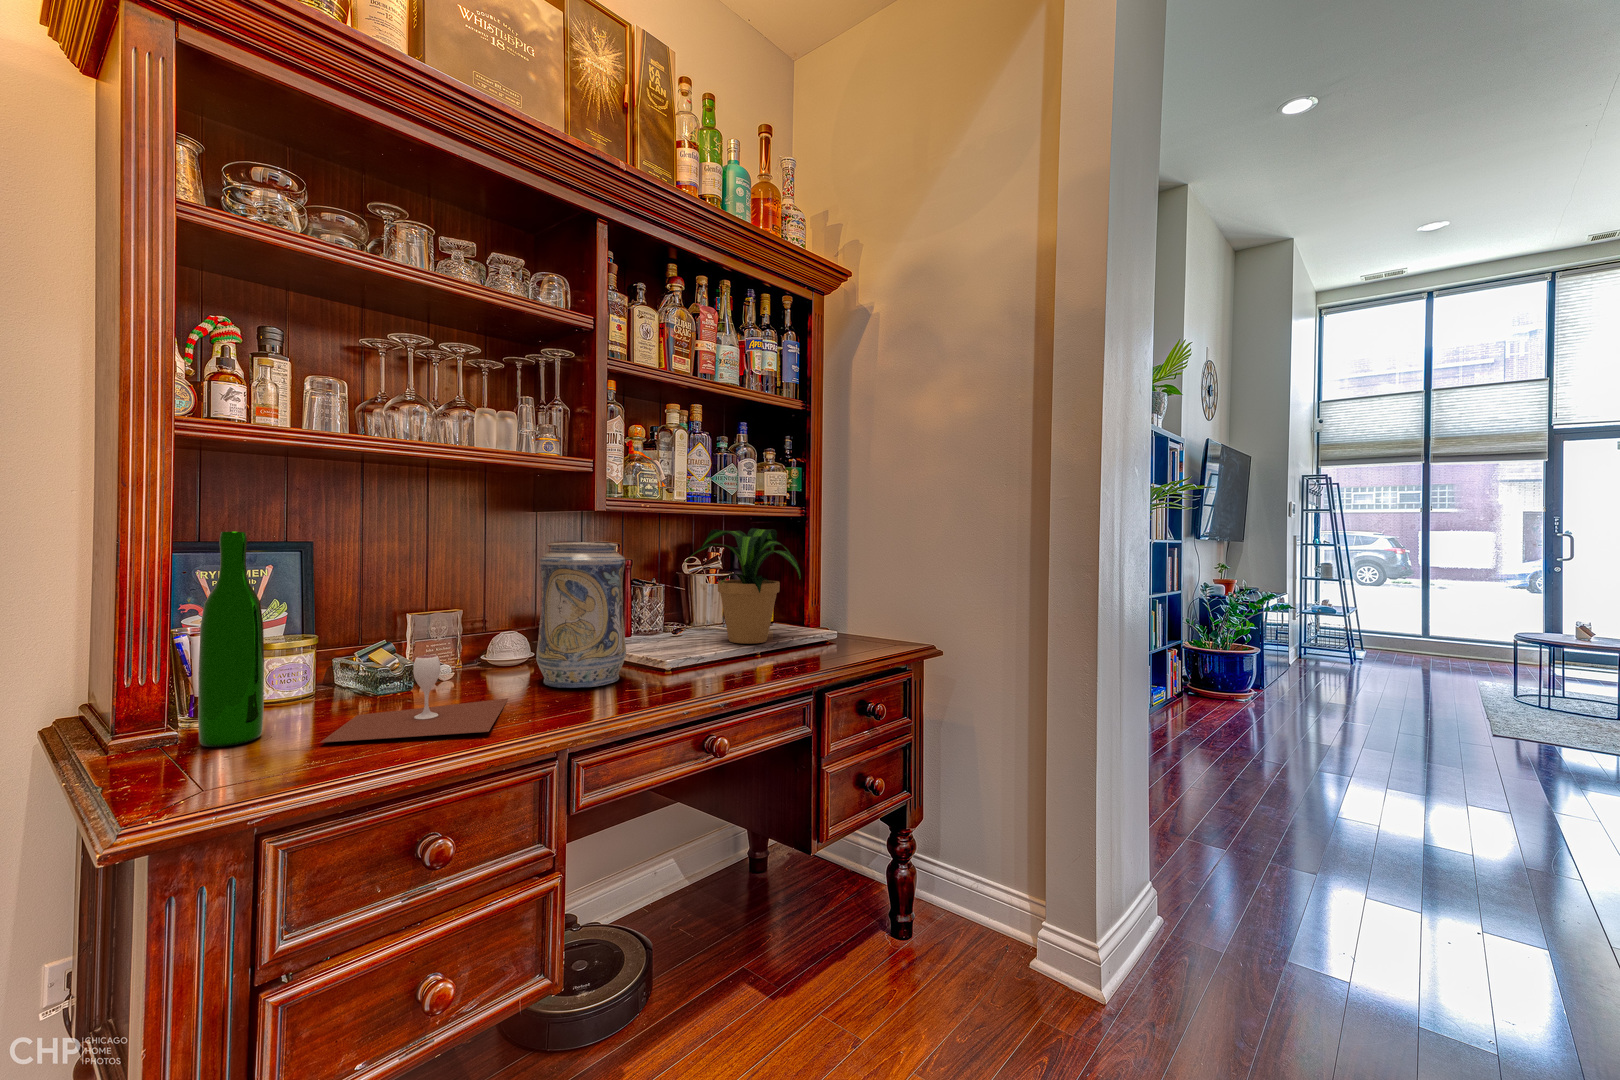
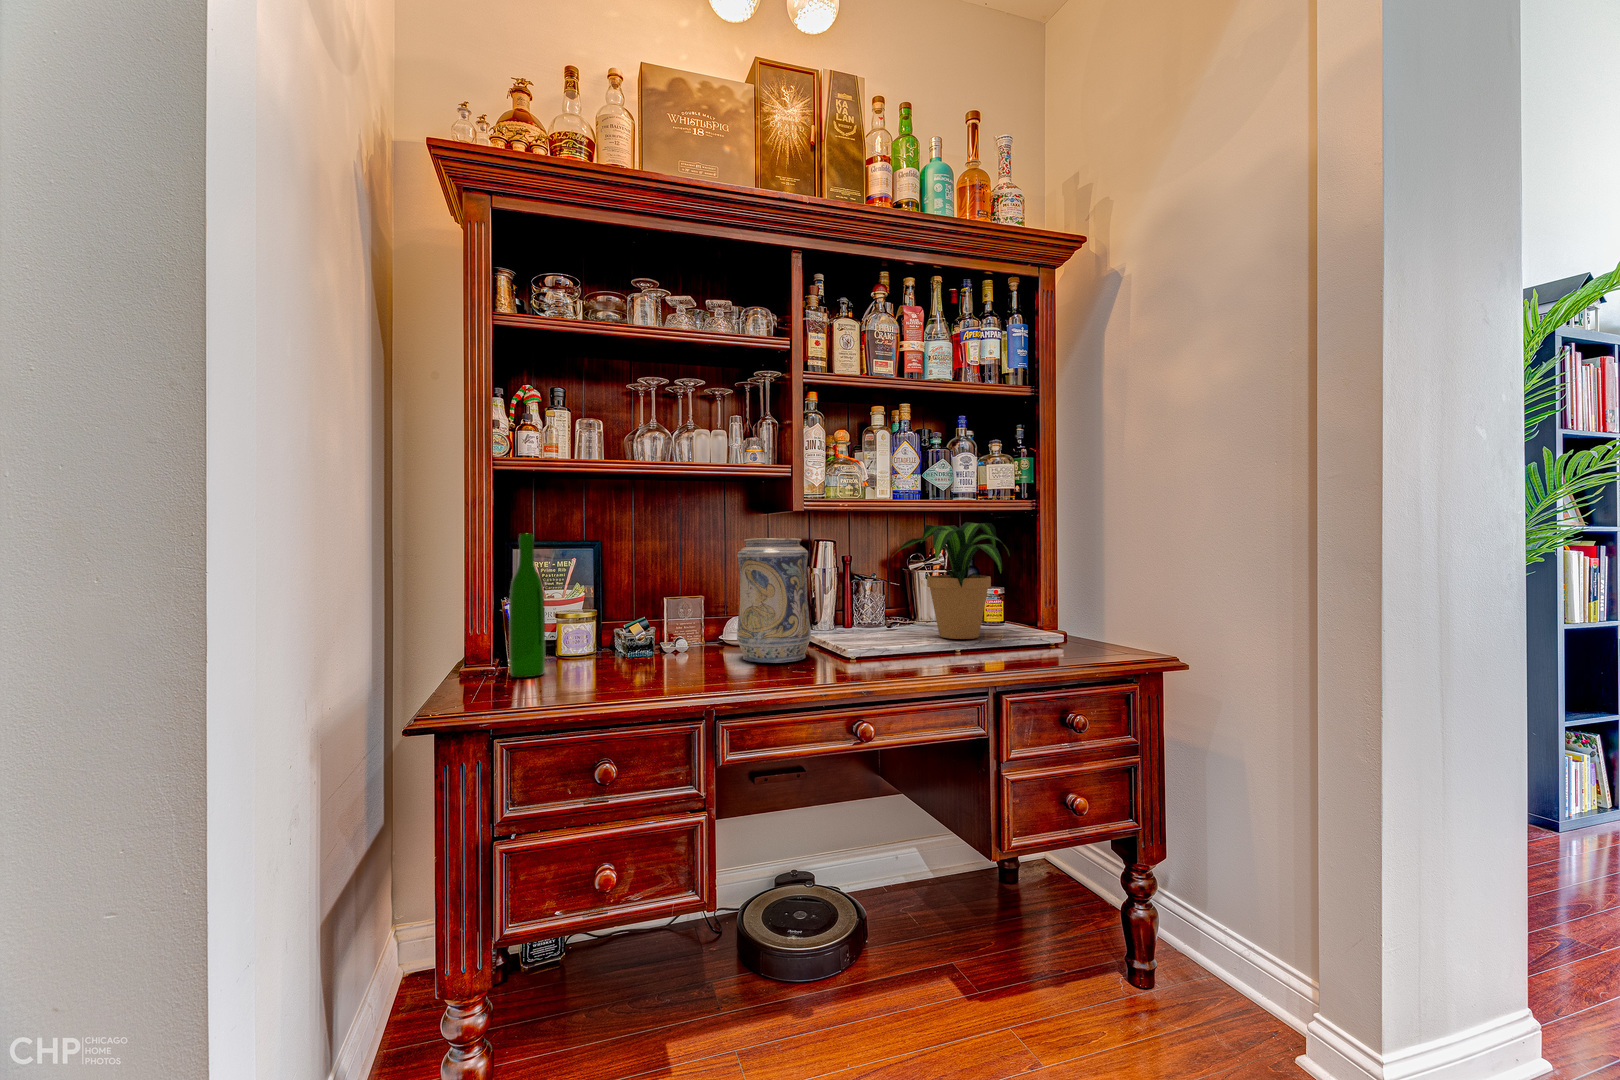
wine glass: present [320,655,508,743] -> none [568,626,710,685]

